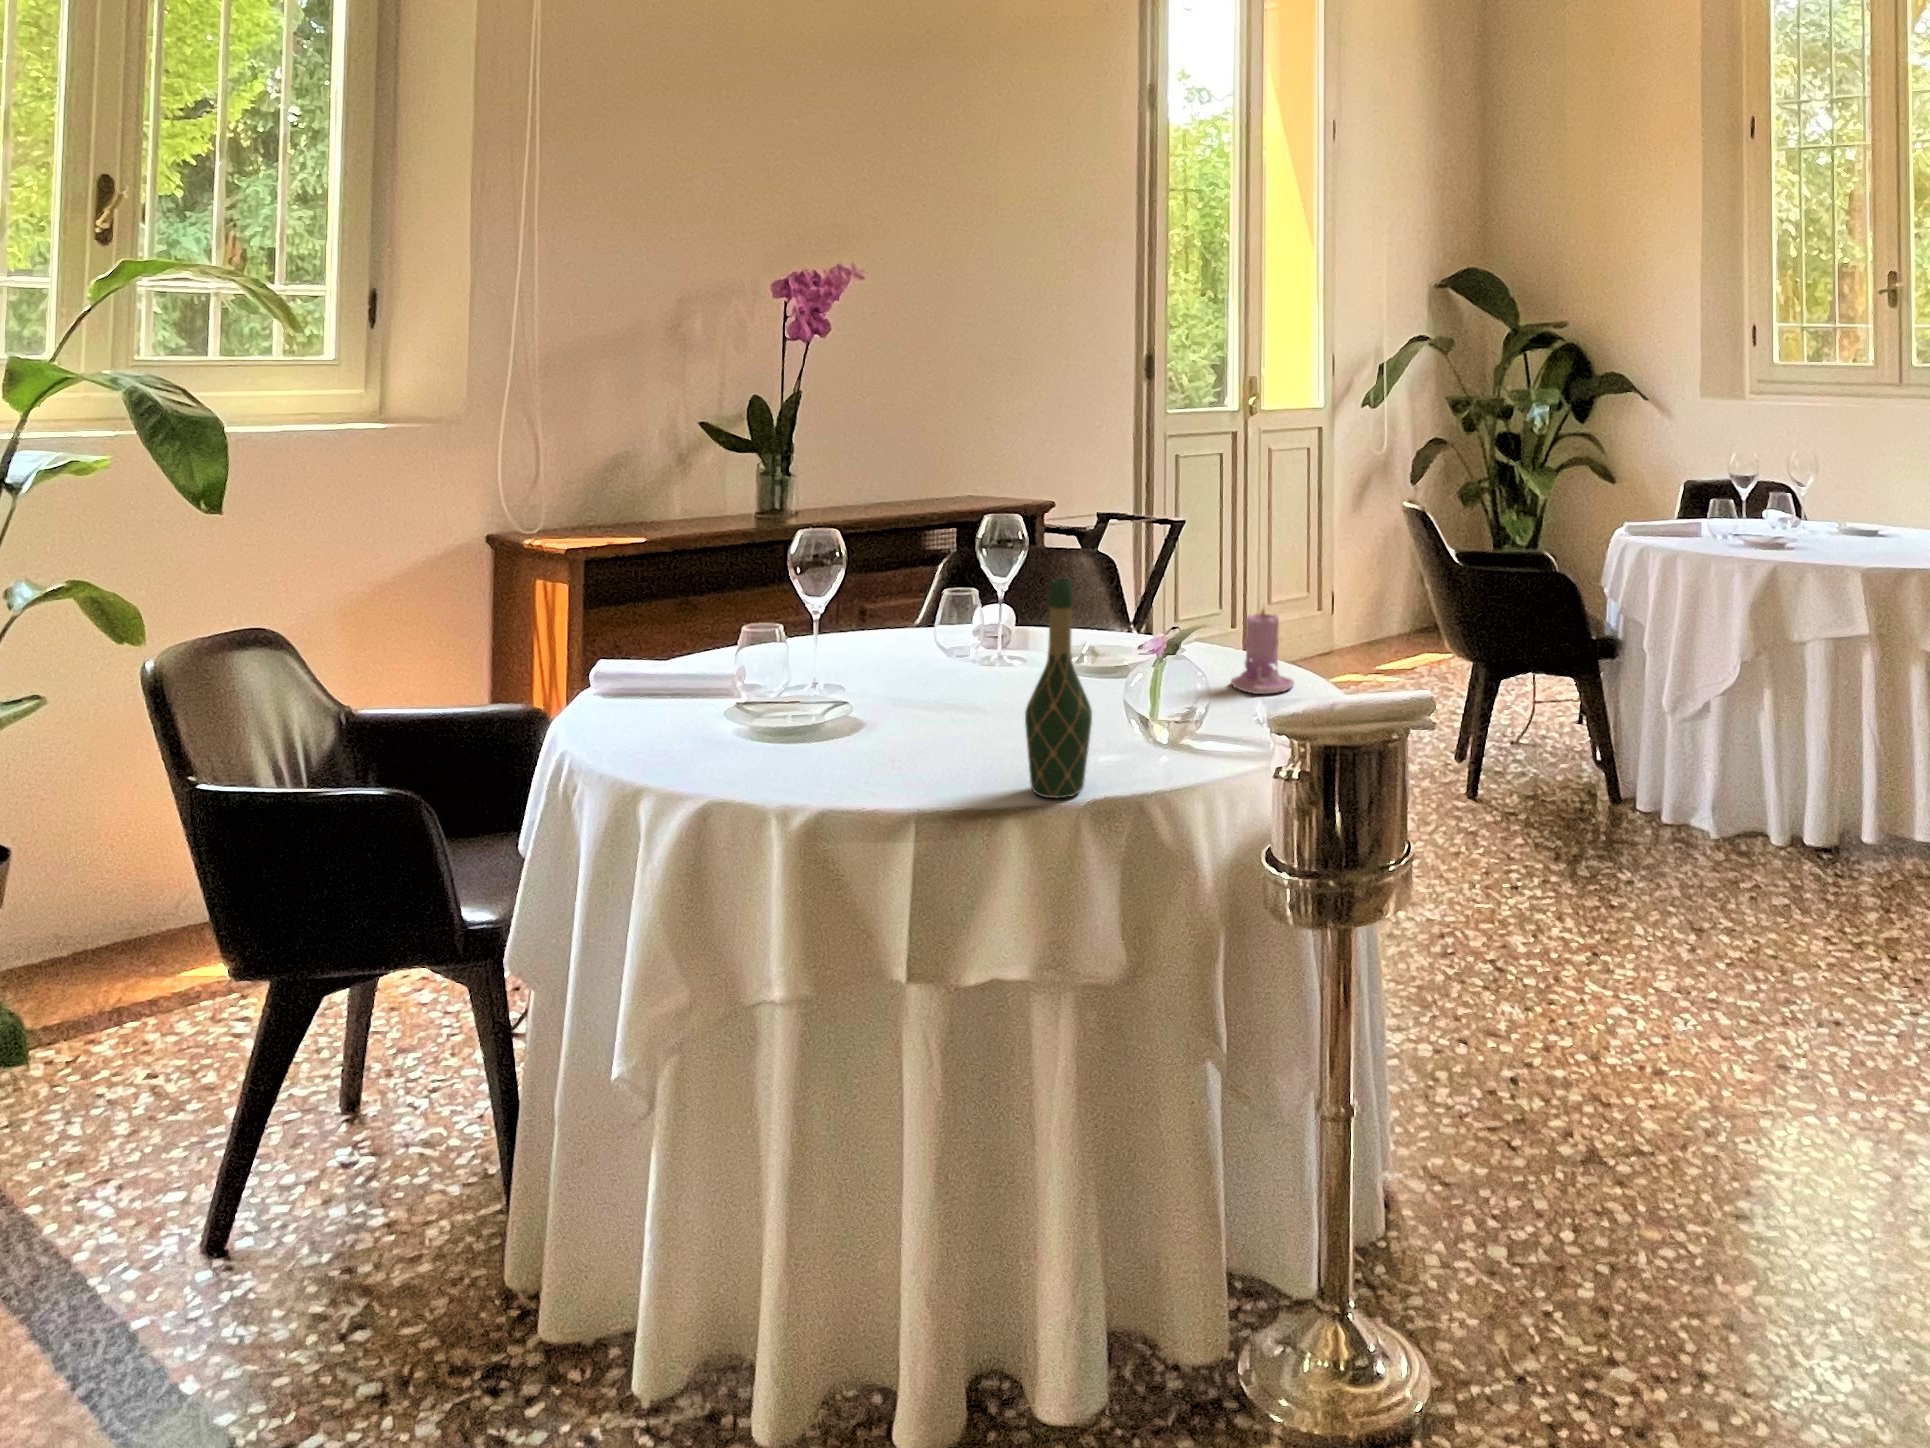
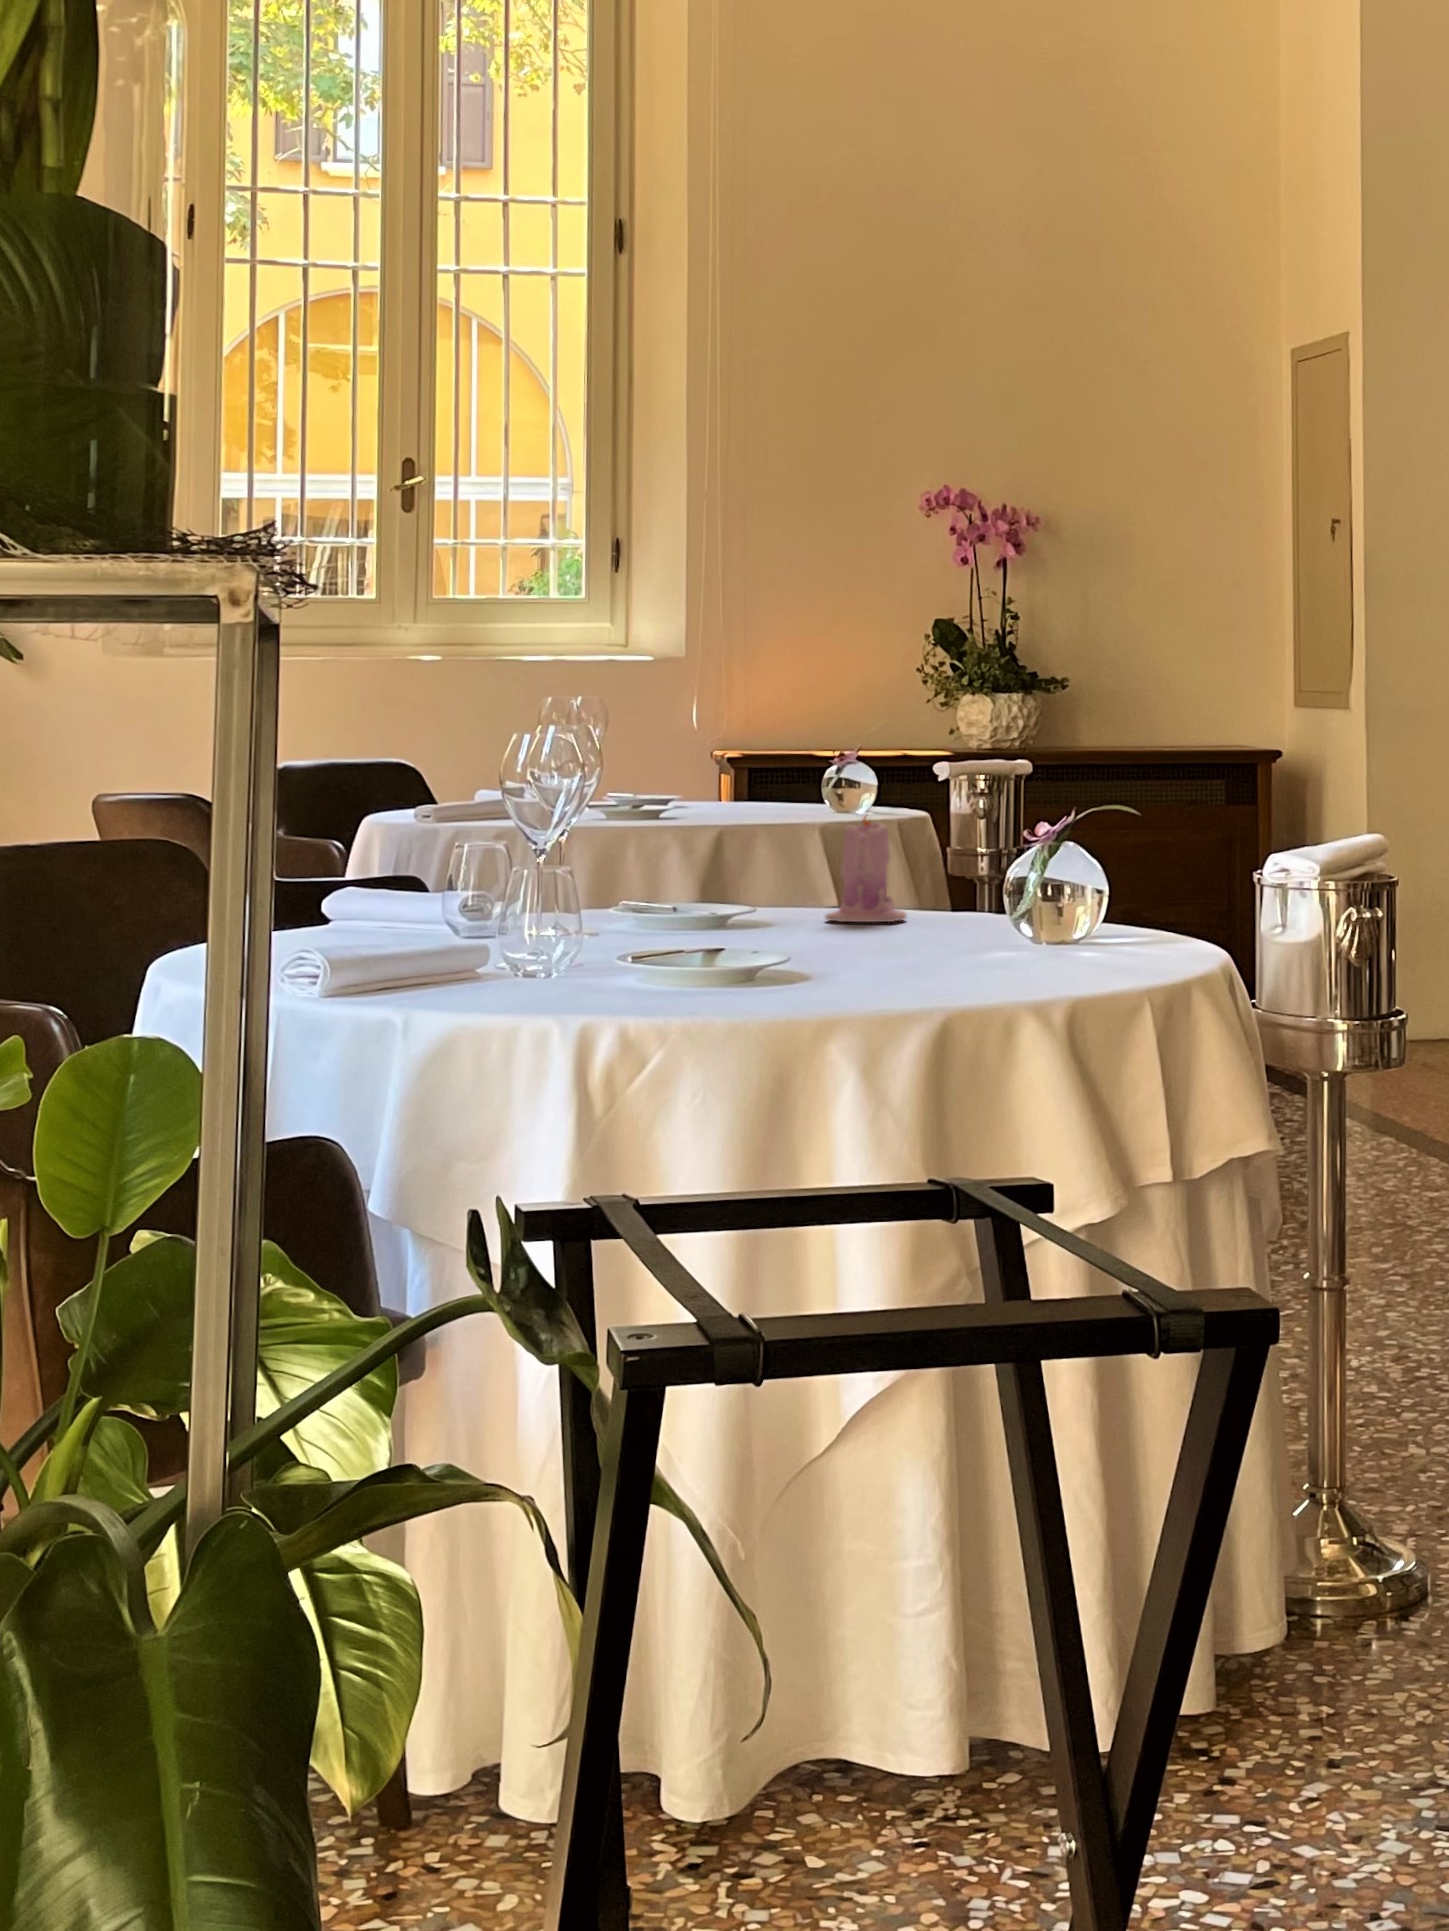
wine bottle: present [1025,578,1092,798] -> none [1031,705,1114,969]

